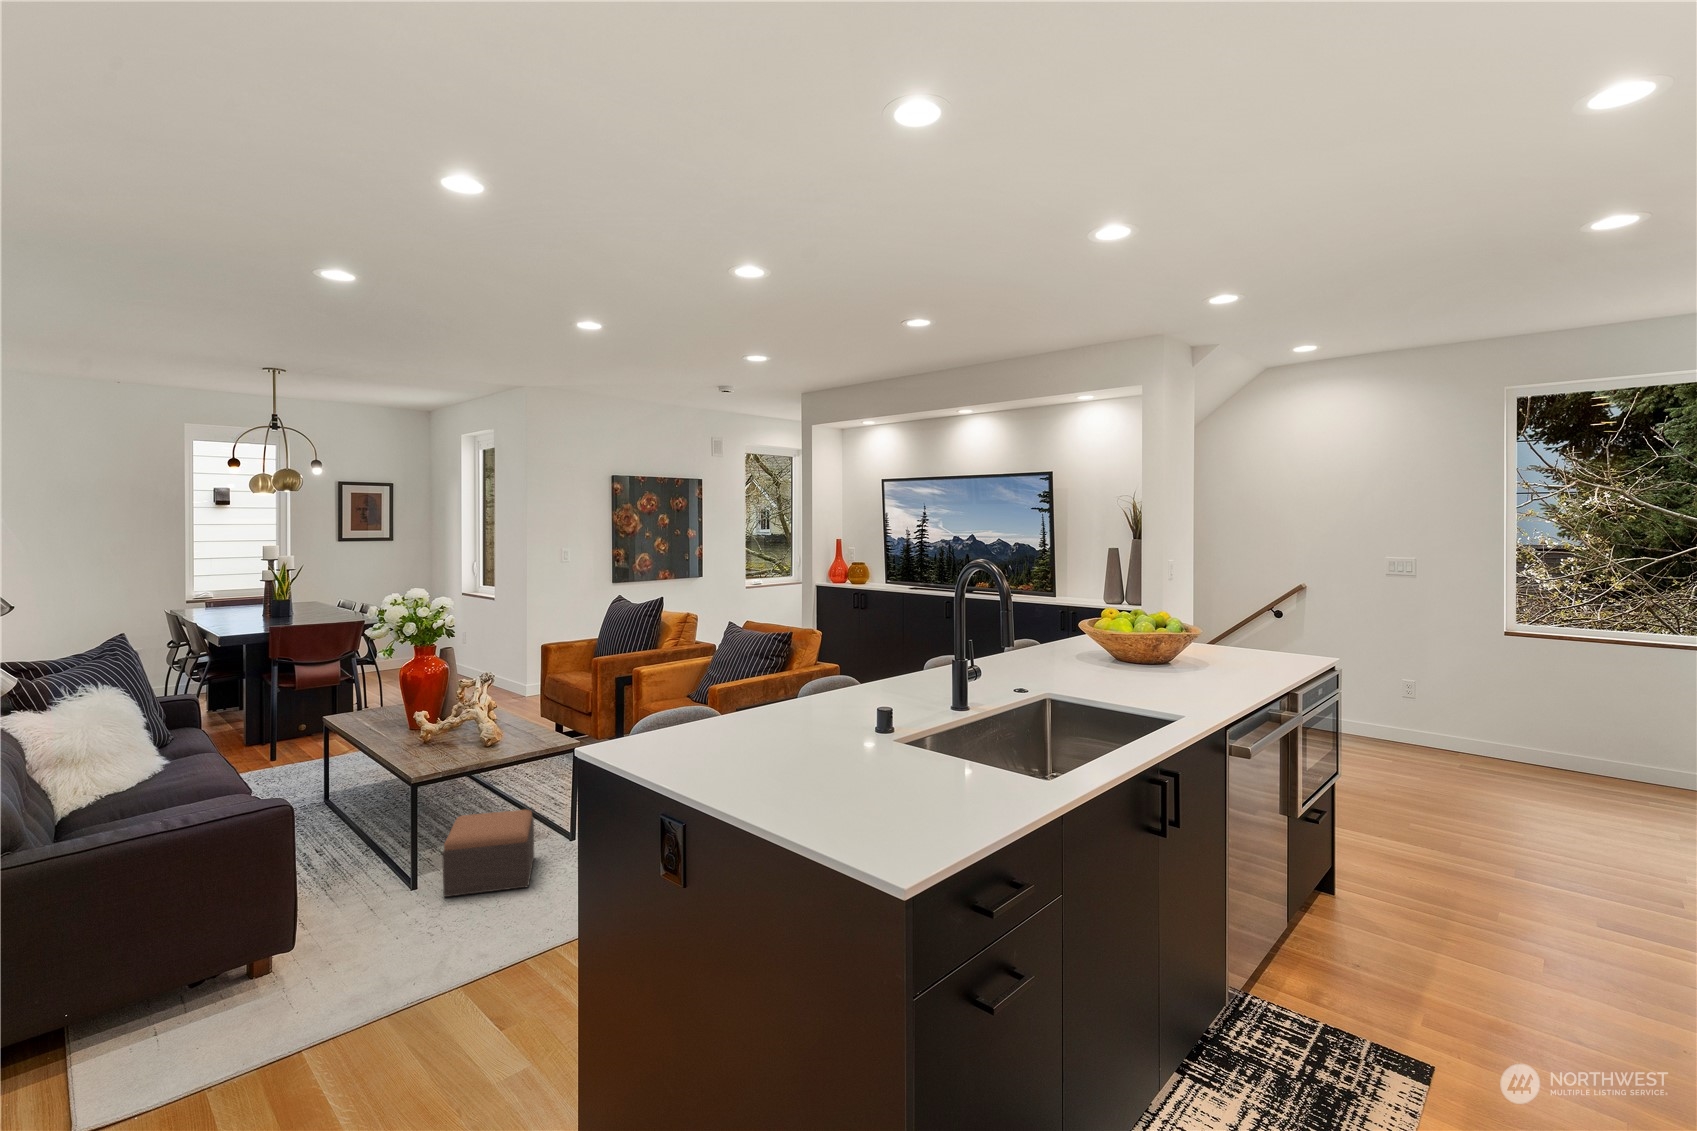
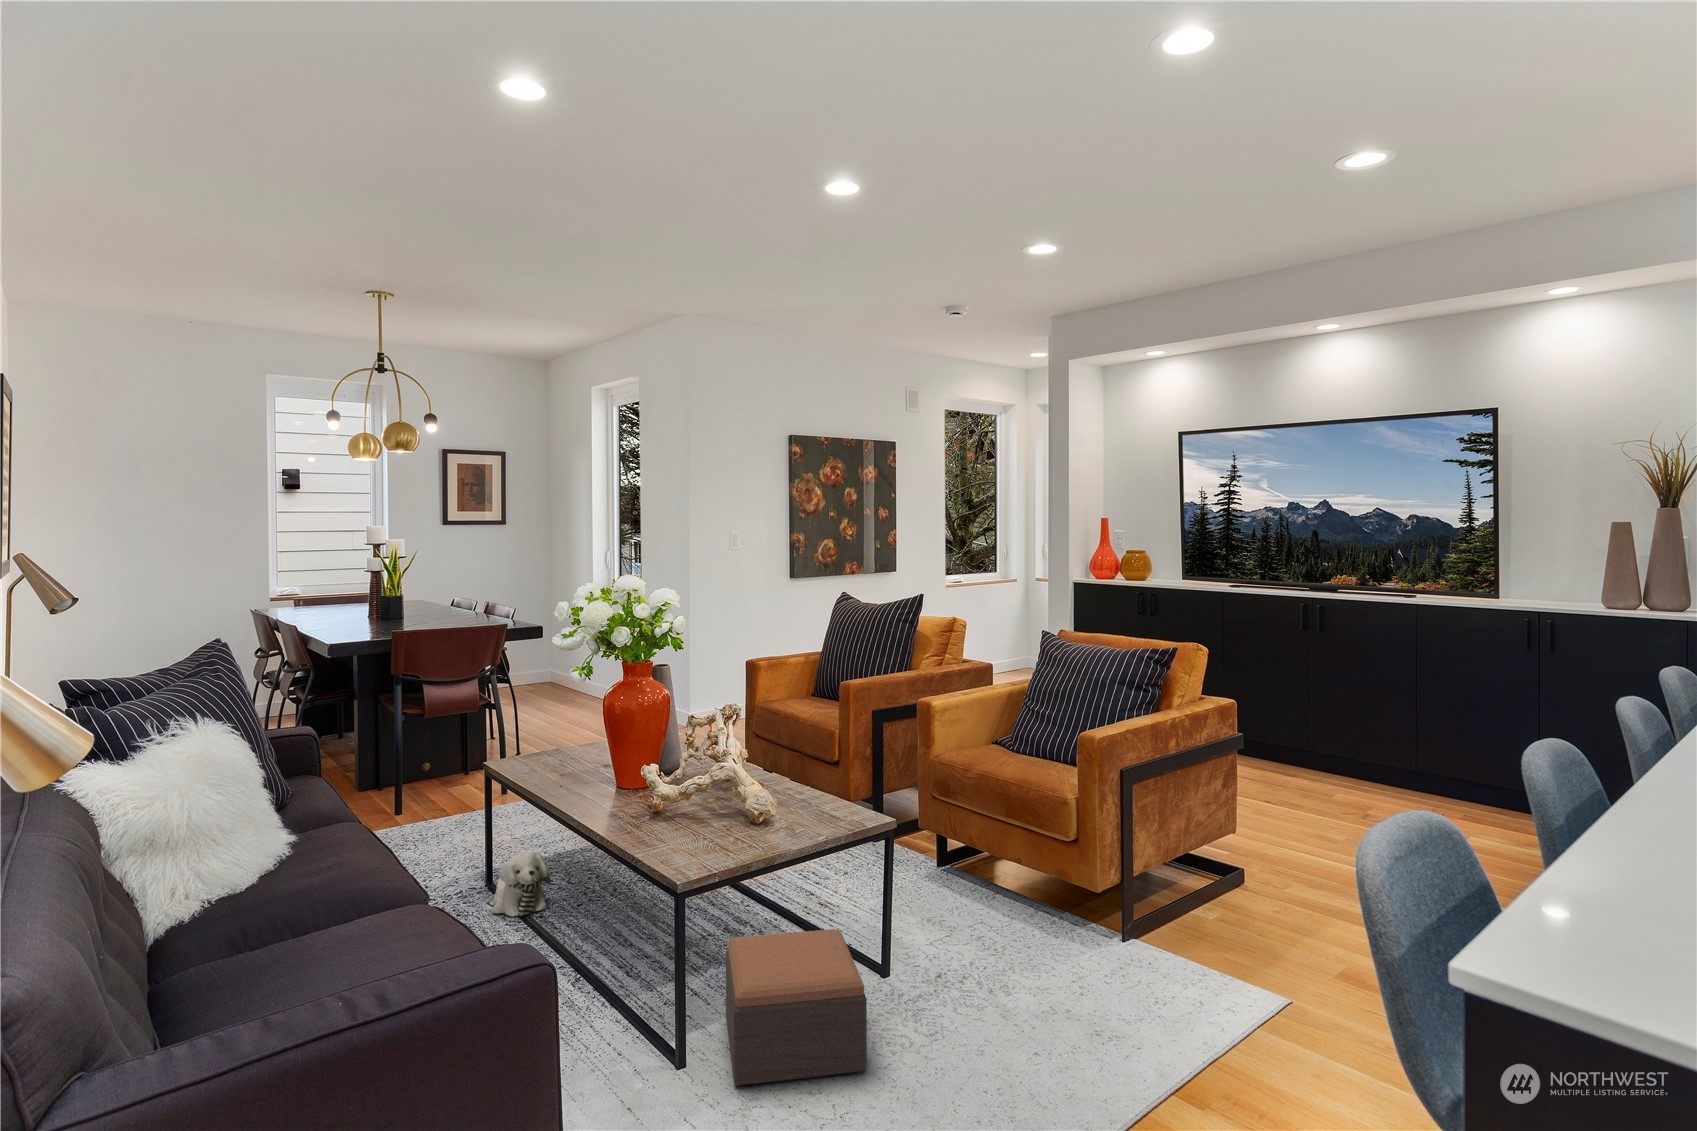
plush toy: none [323,776,367,819] -> present [493,852,551,916]

